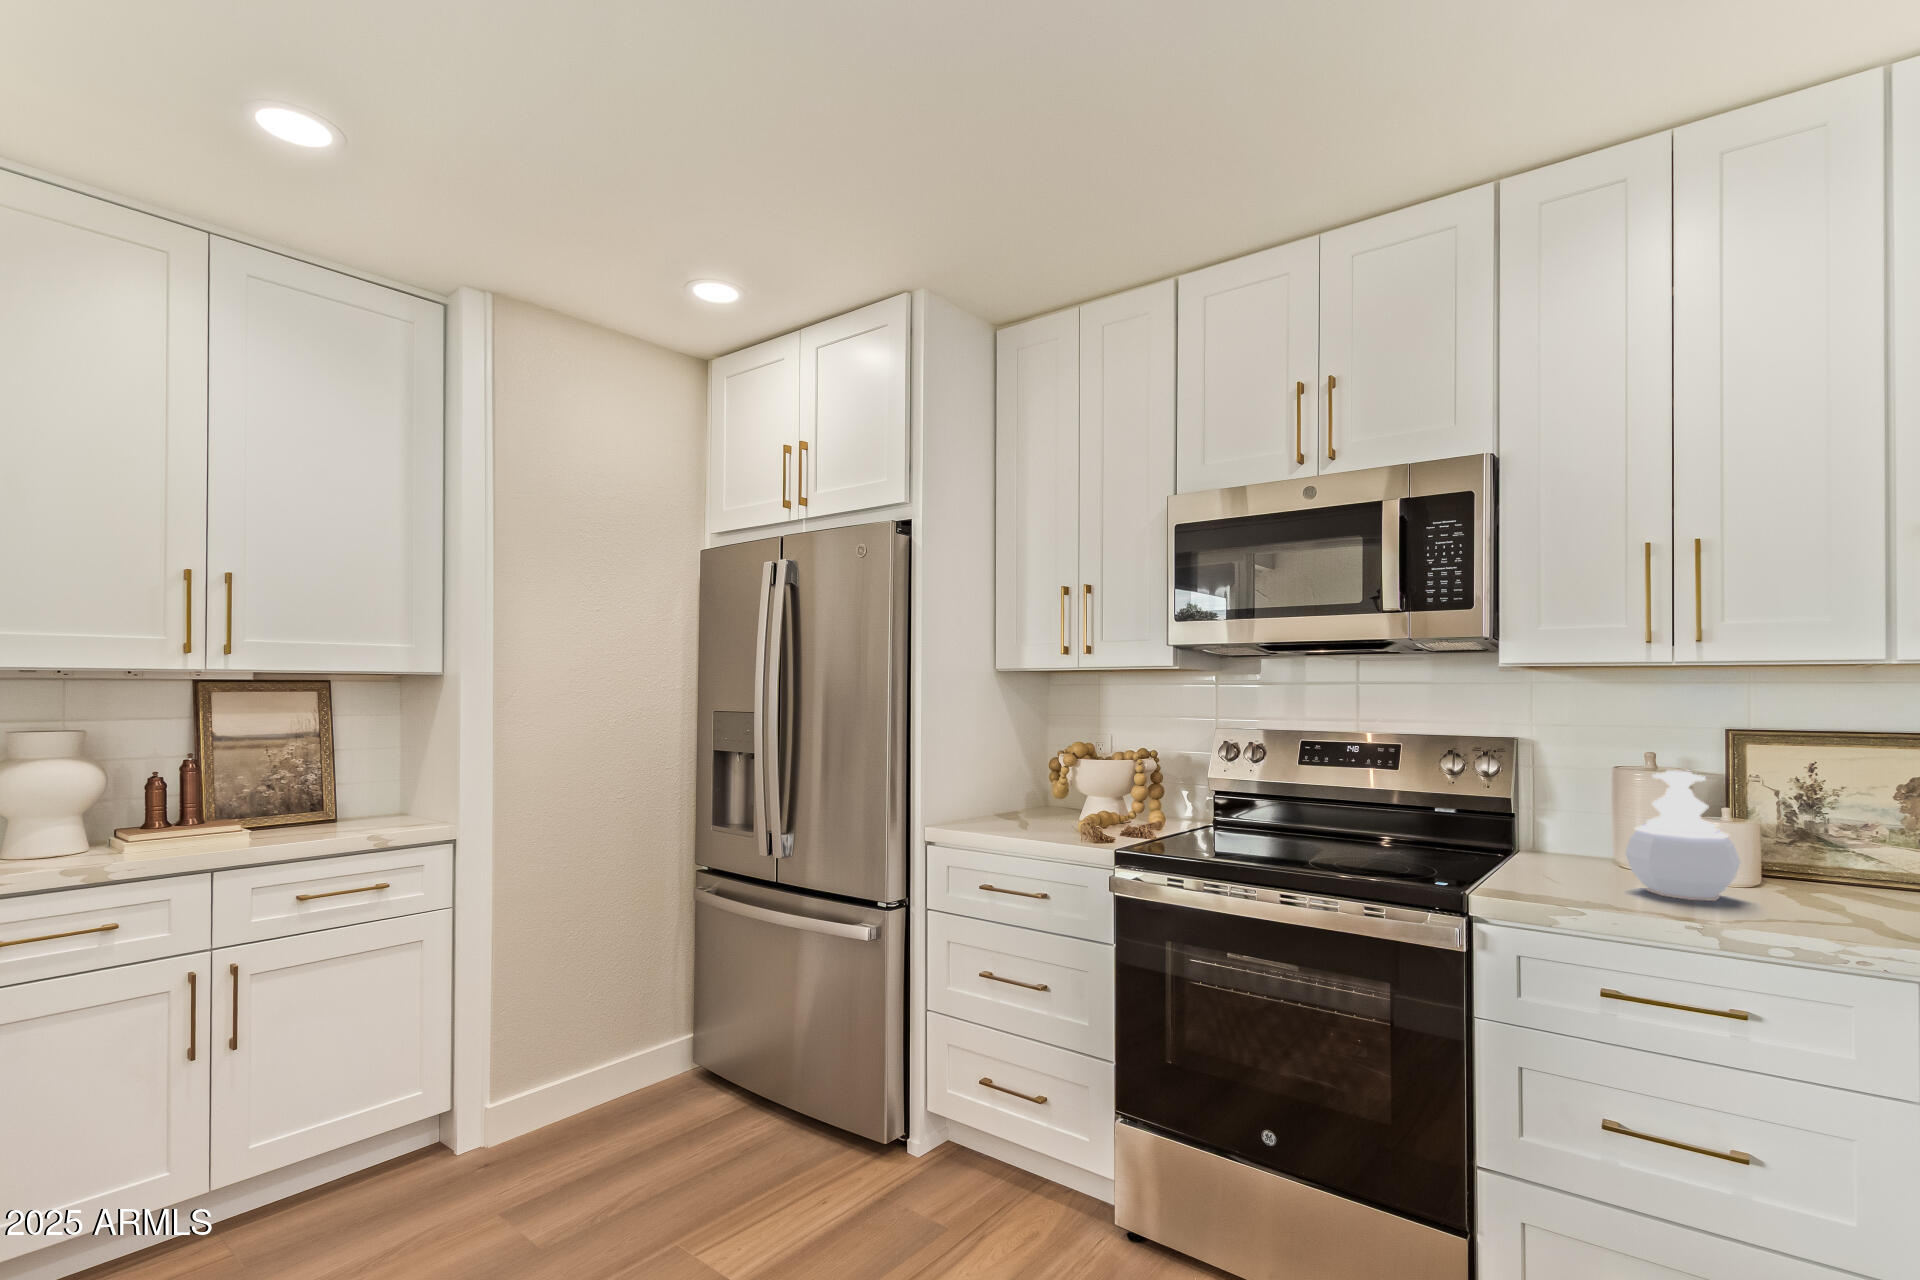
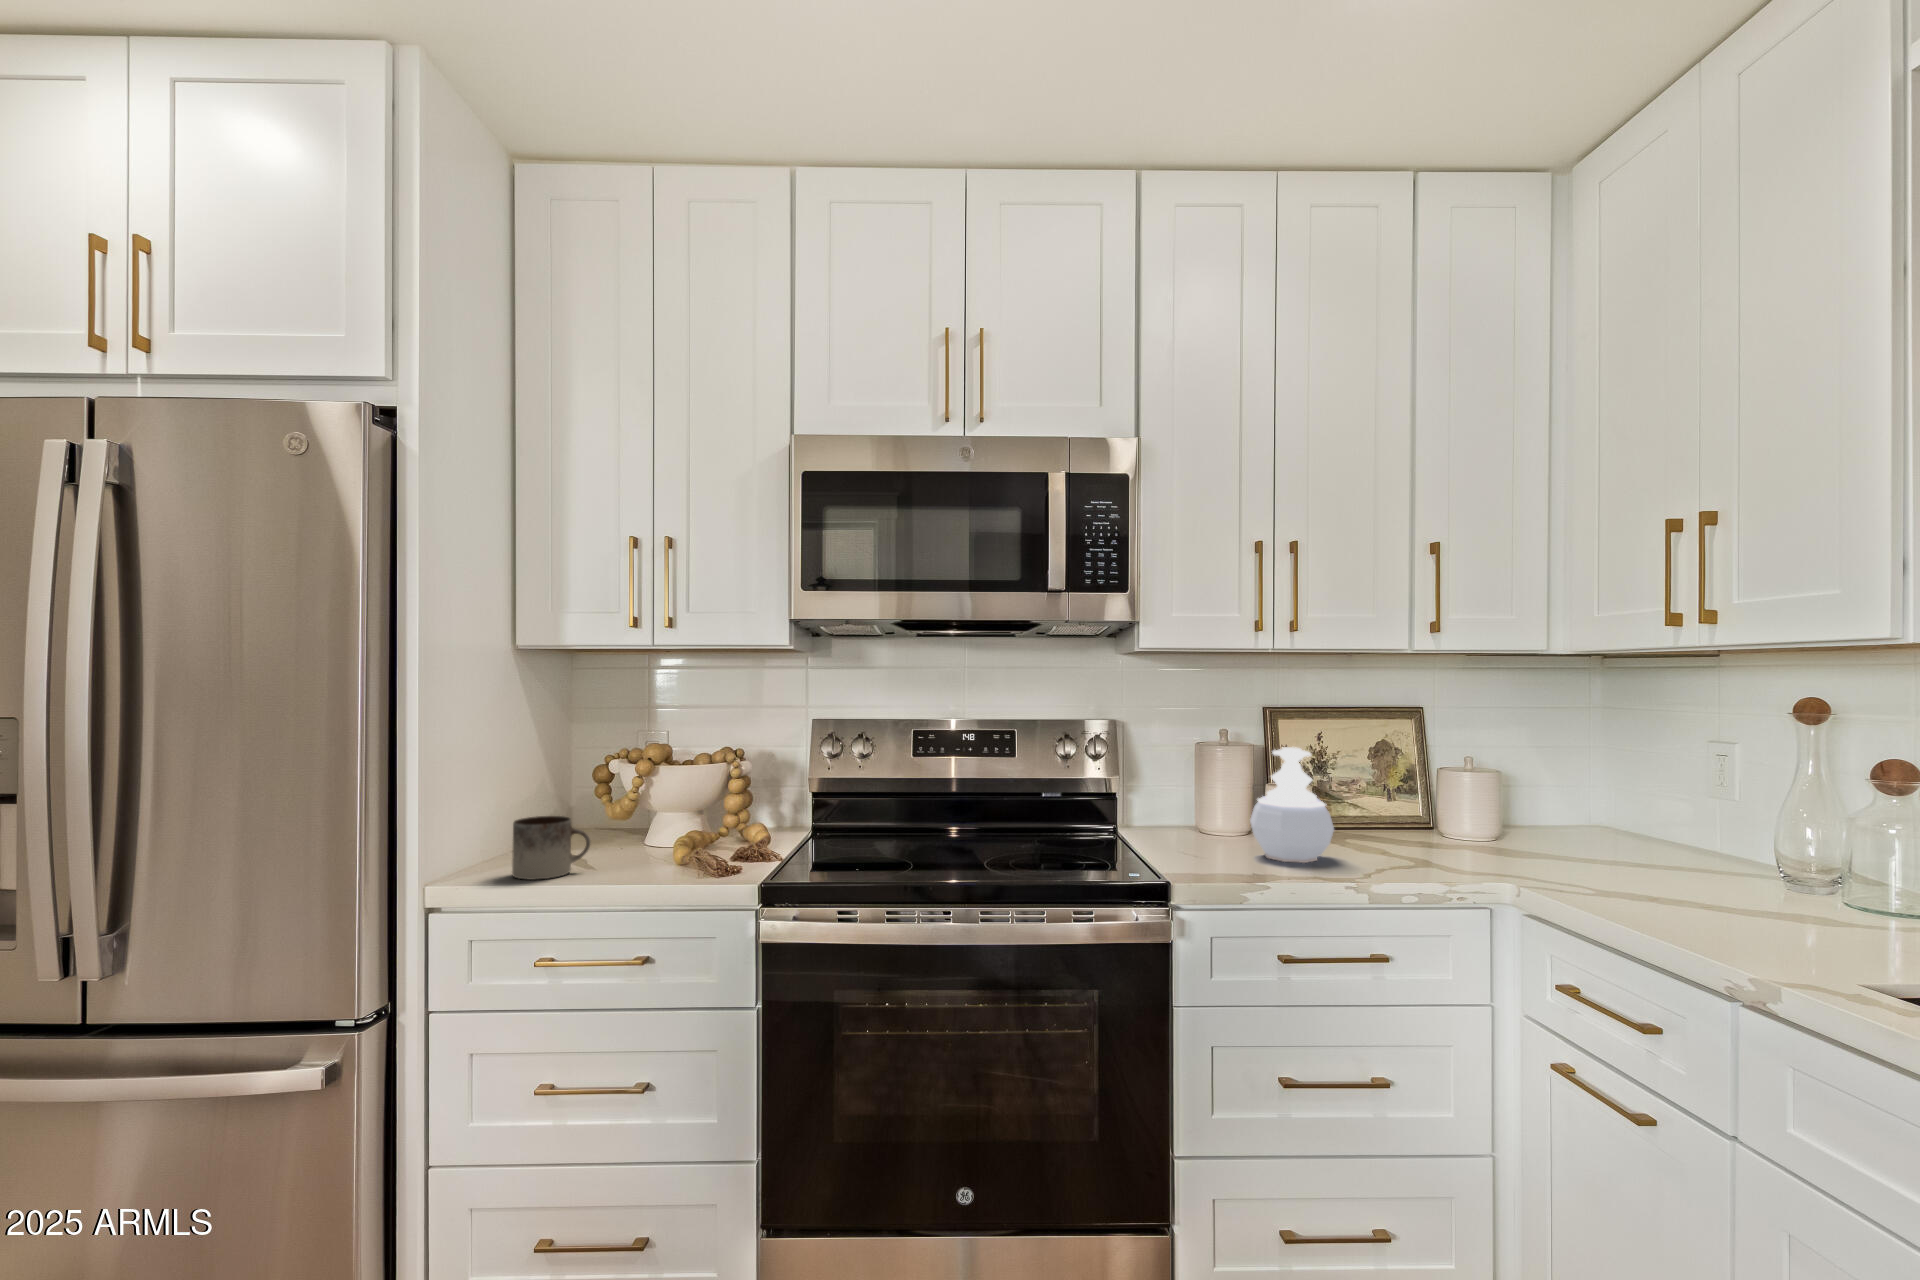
mug: none [977,787,1026,829] -> present [512,816,590,880]

